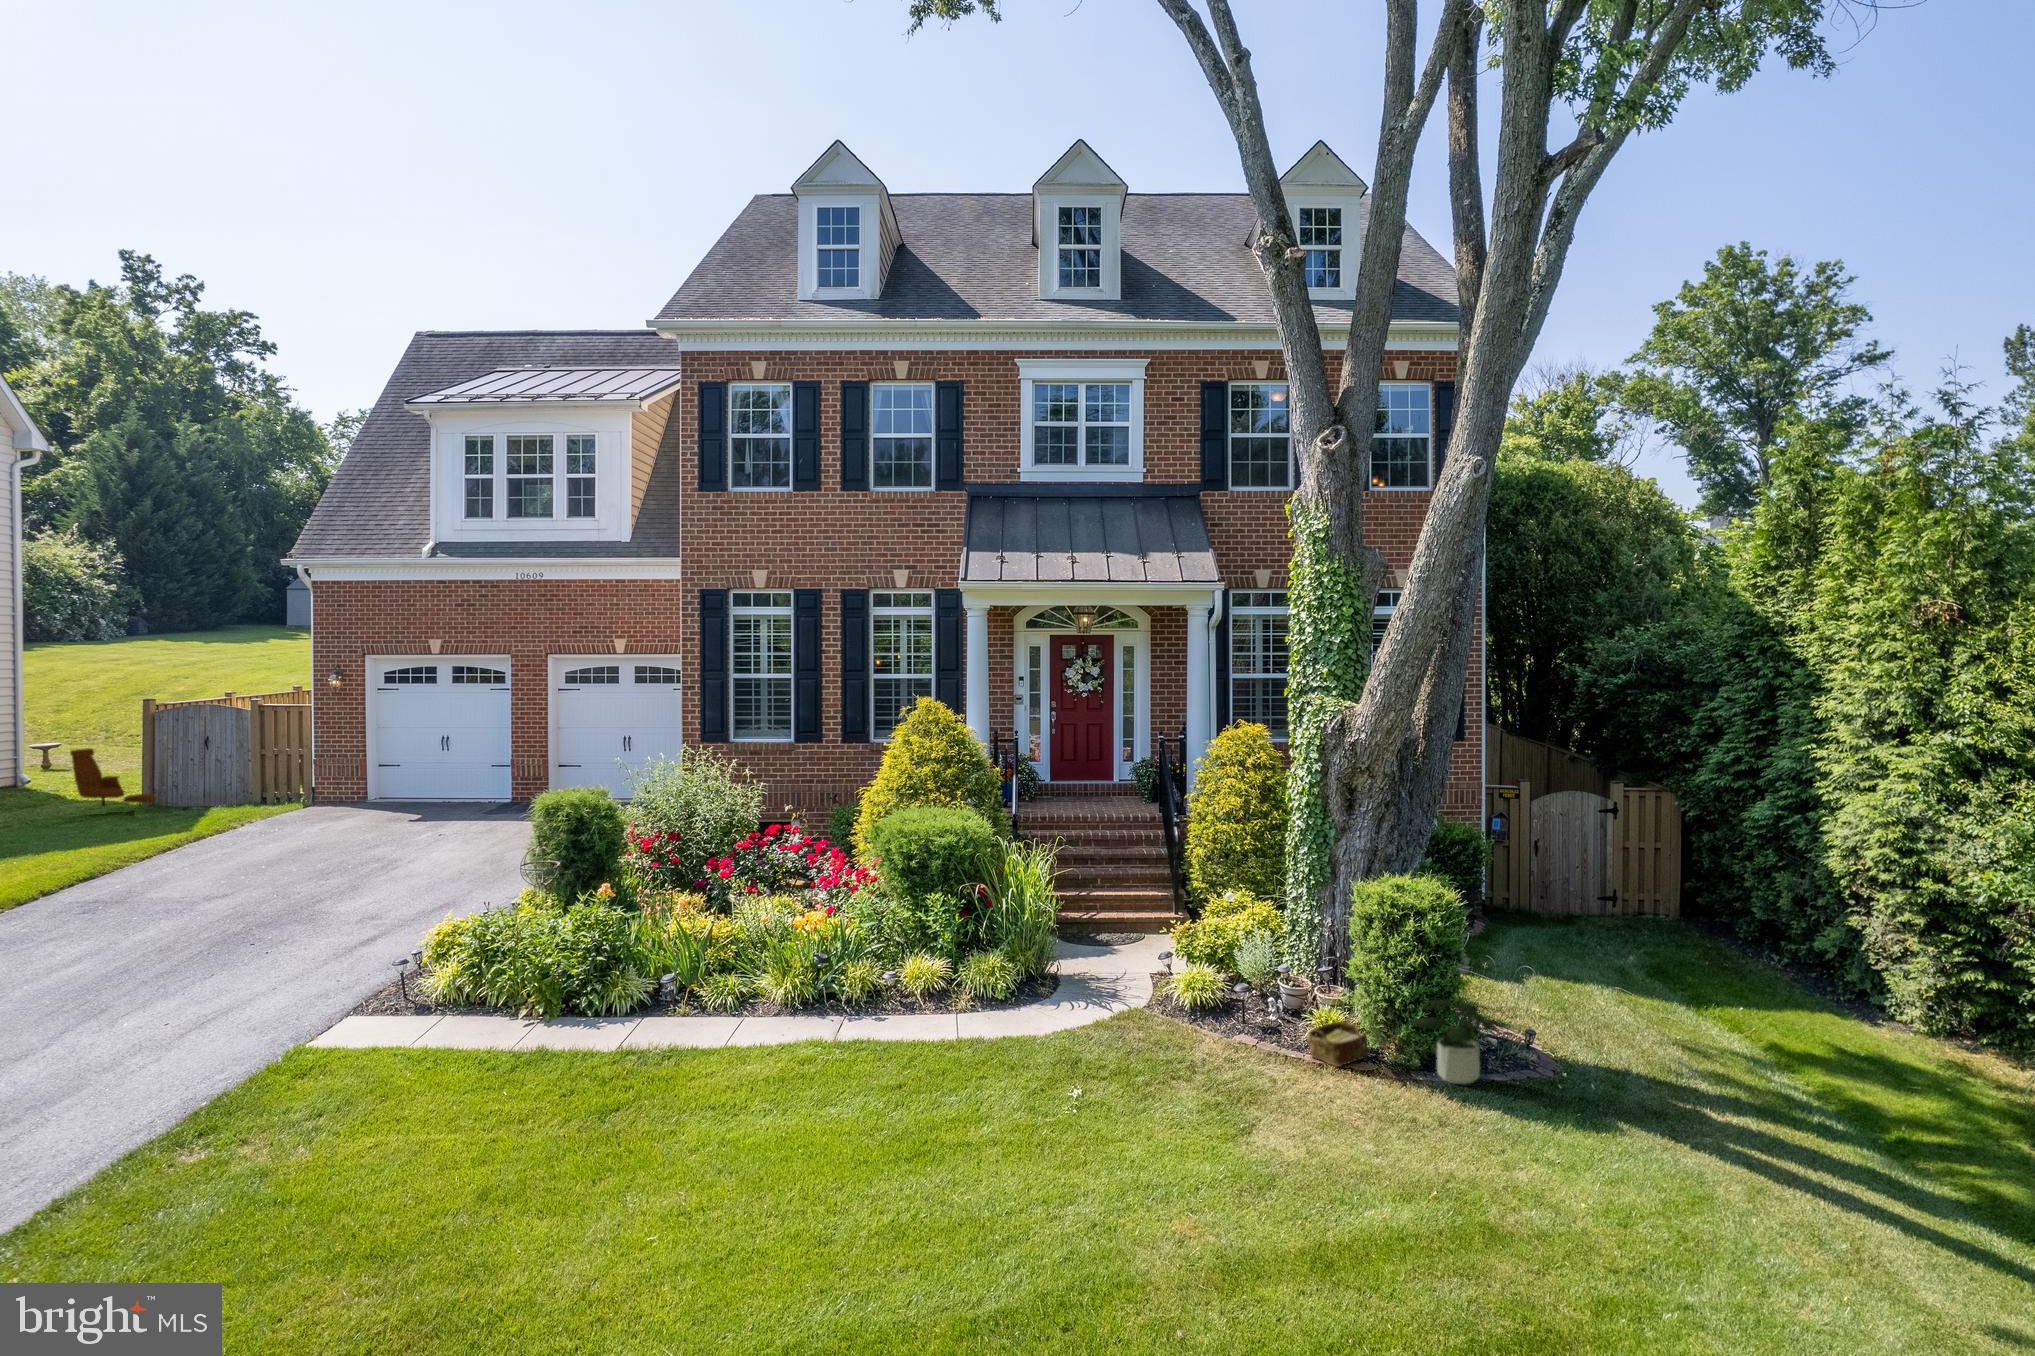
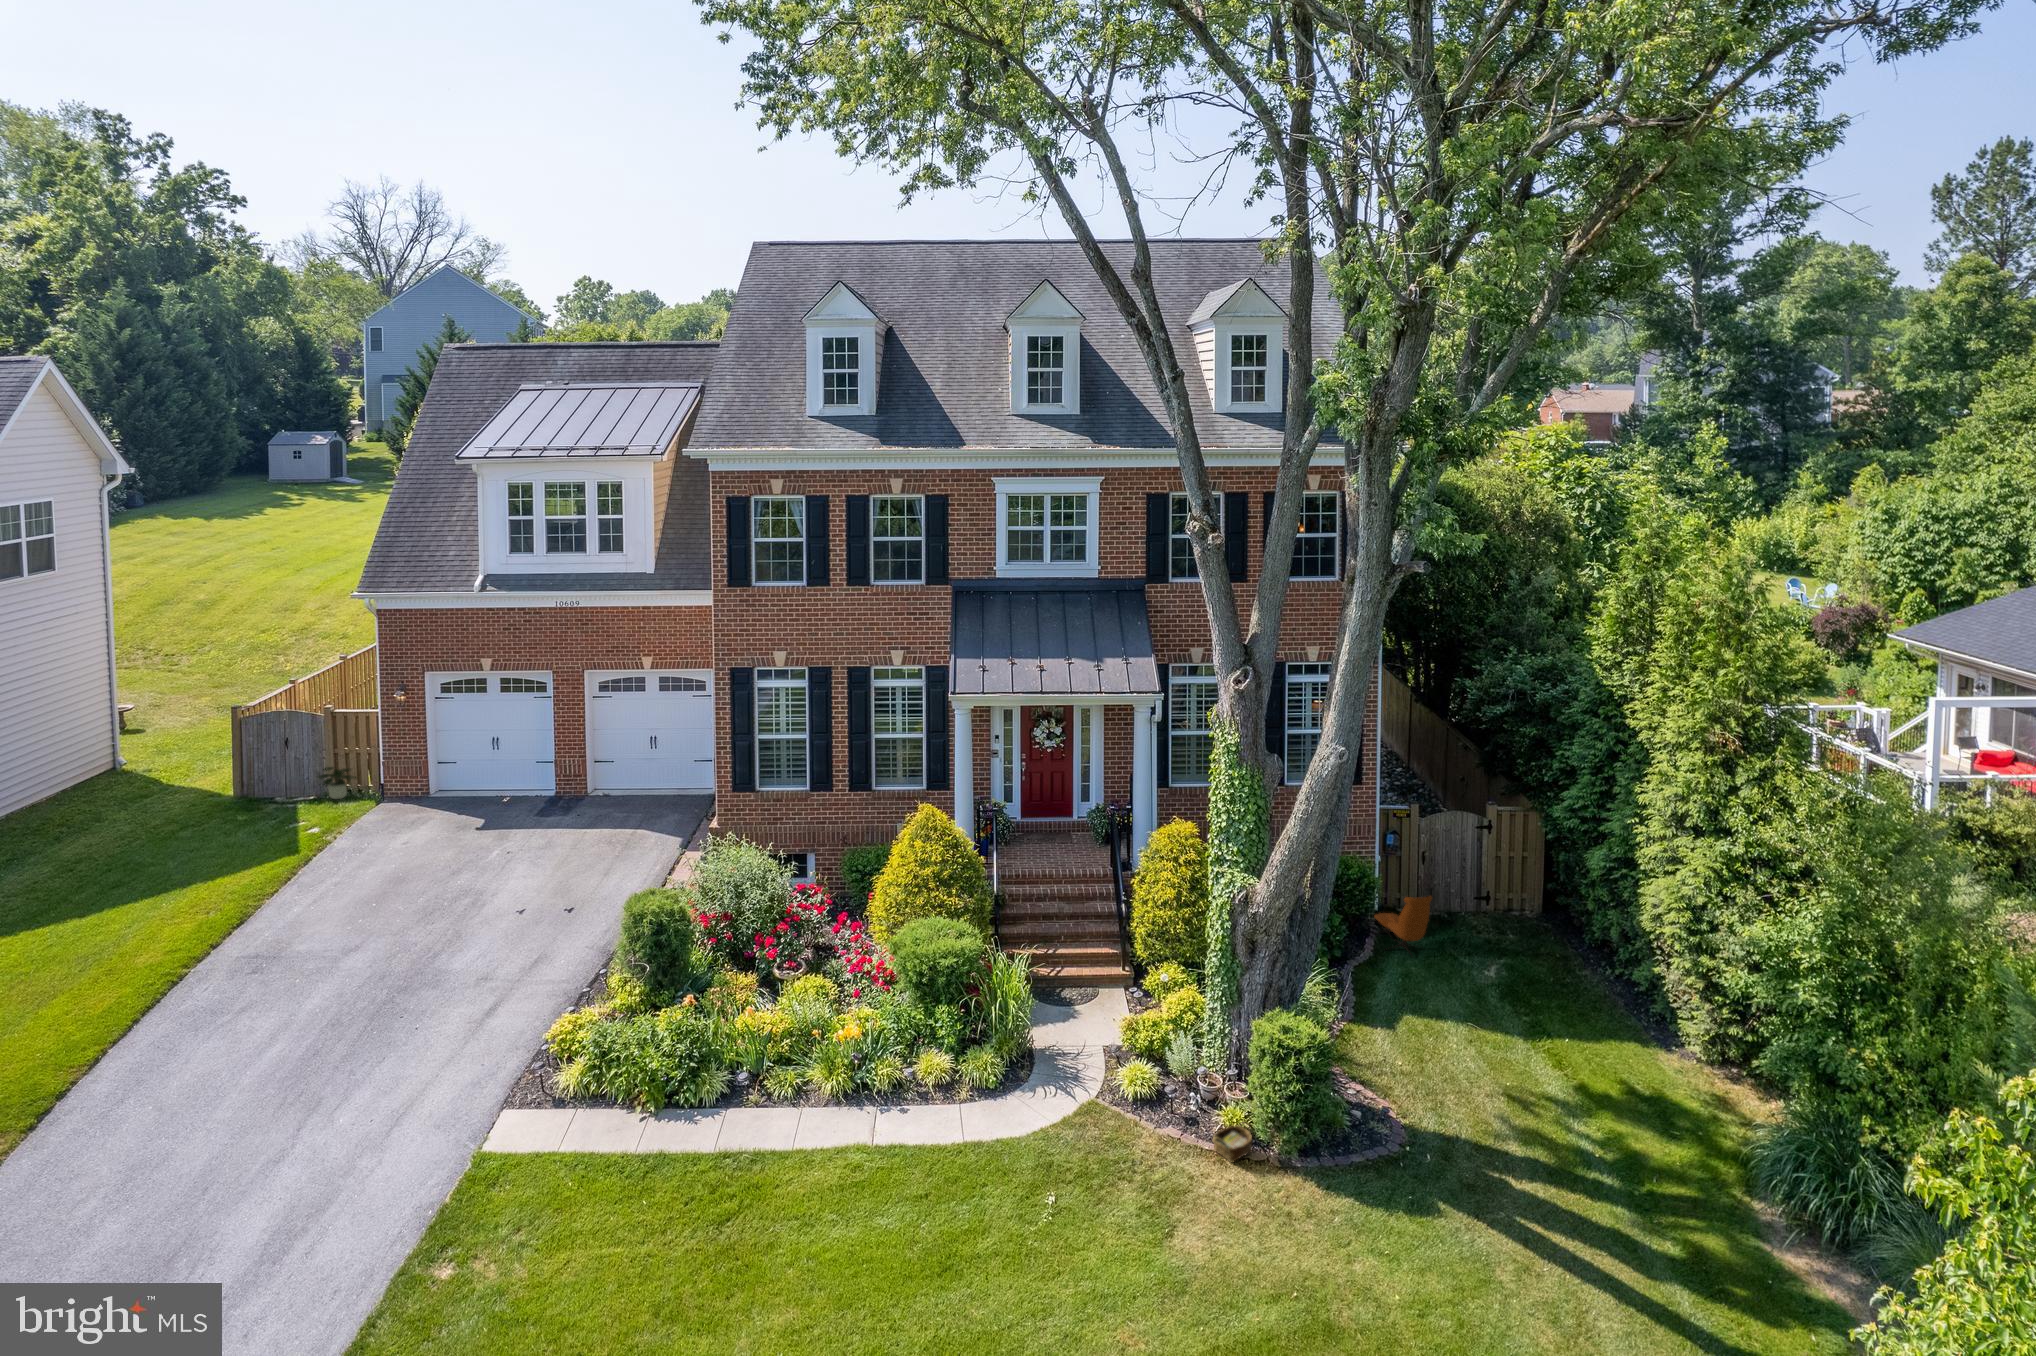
lounge chair: present [70,748,156,812] -> present [1374,896,1432,952]
potted plant: present [1411,1000,1510,1084] -> present [319,767,356,799]

